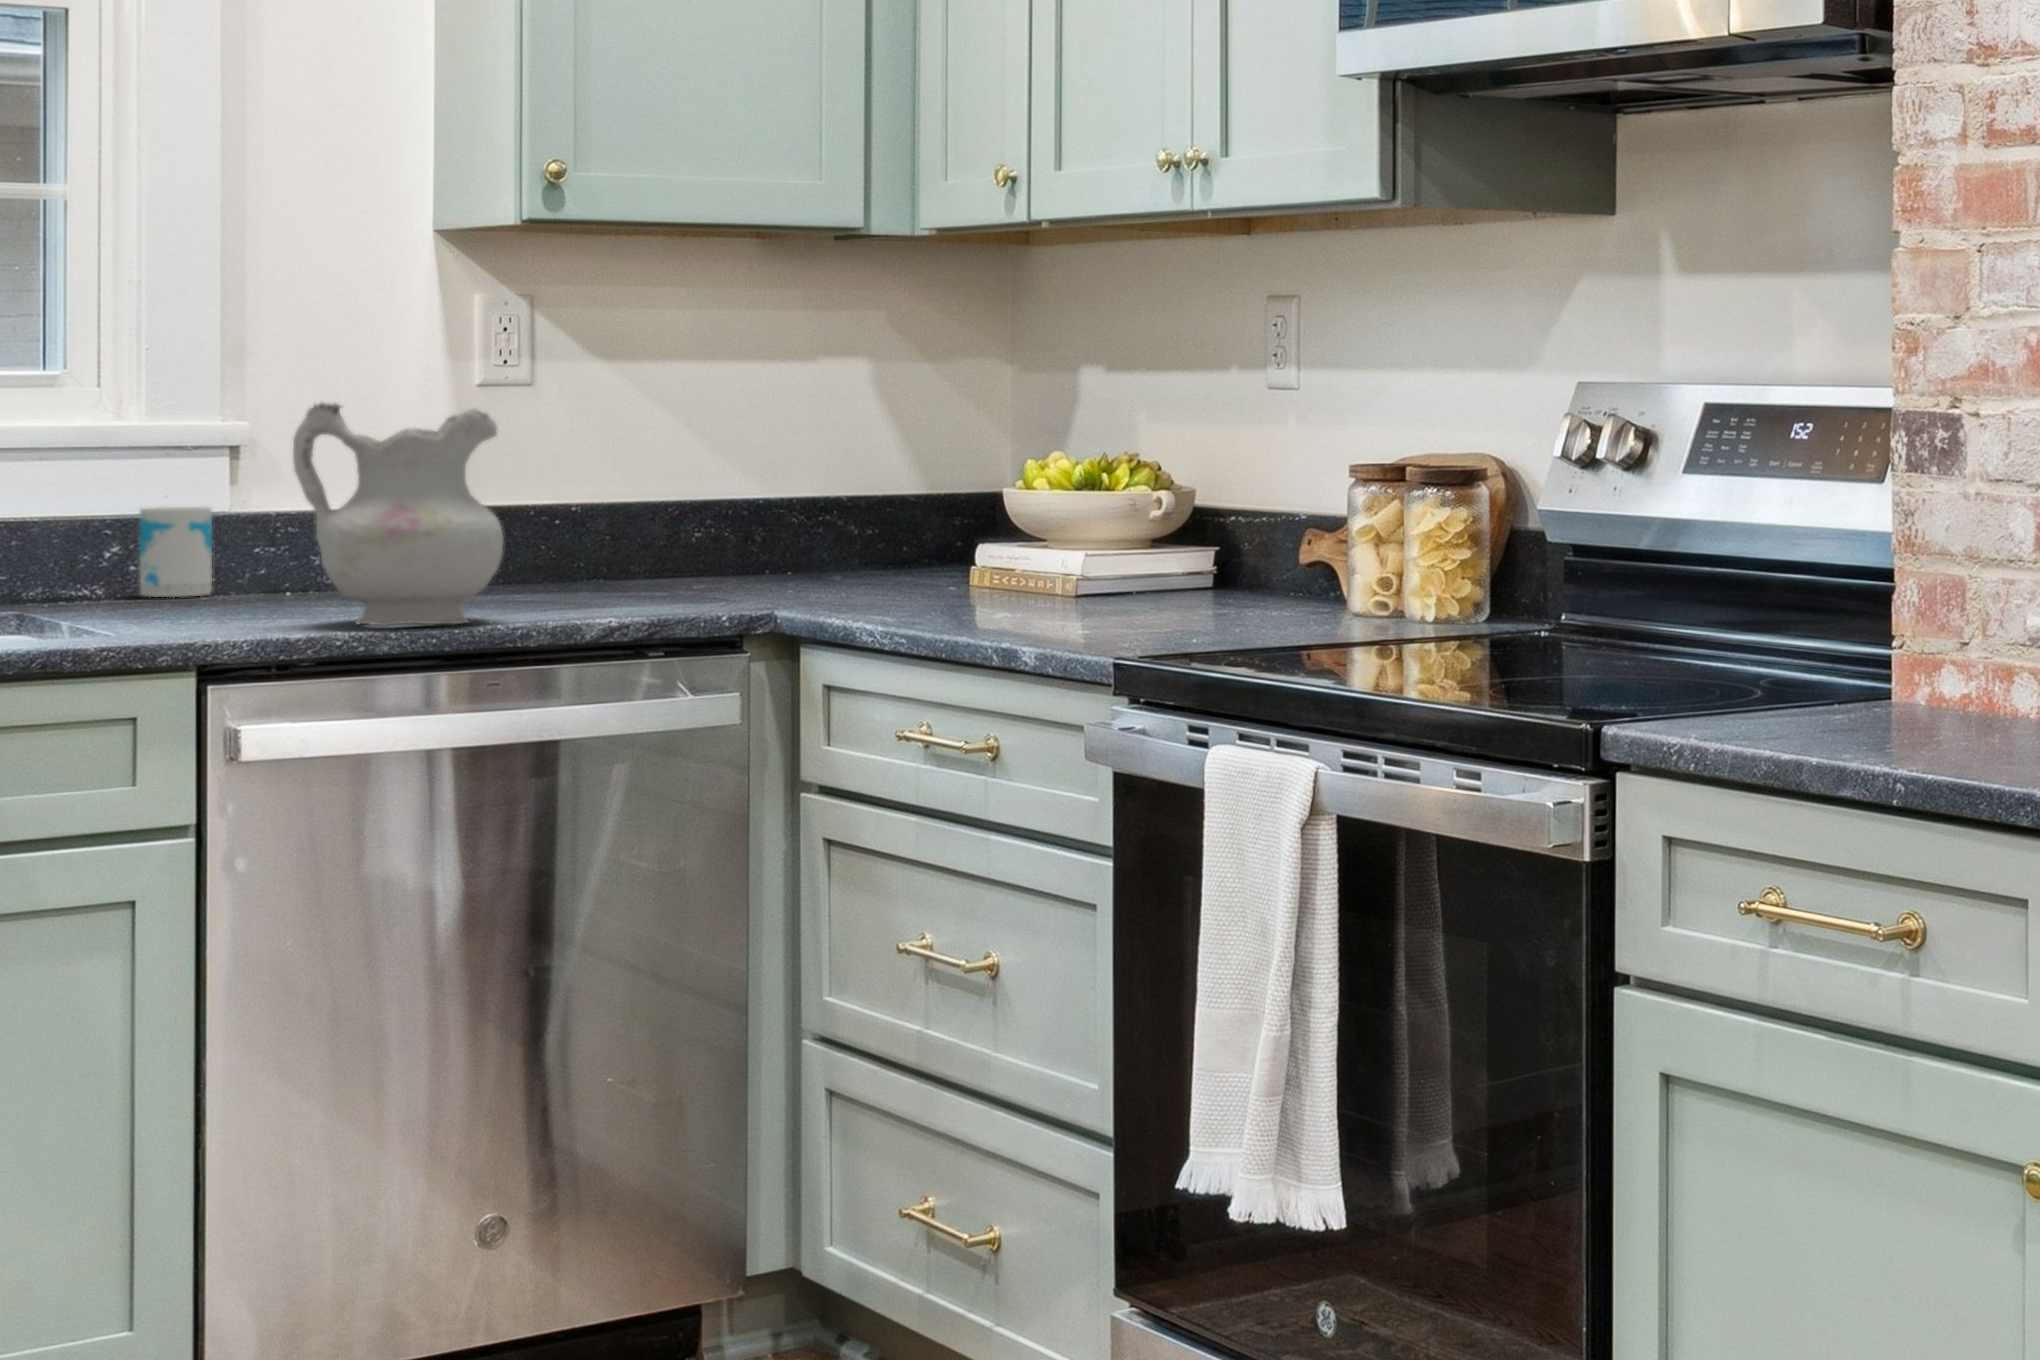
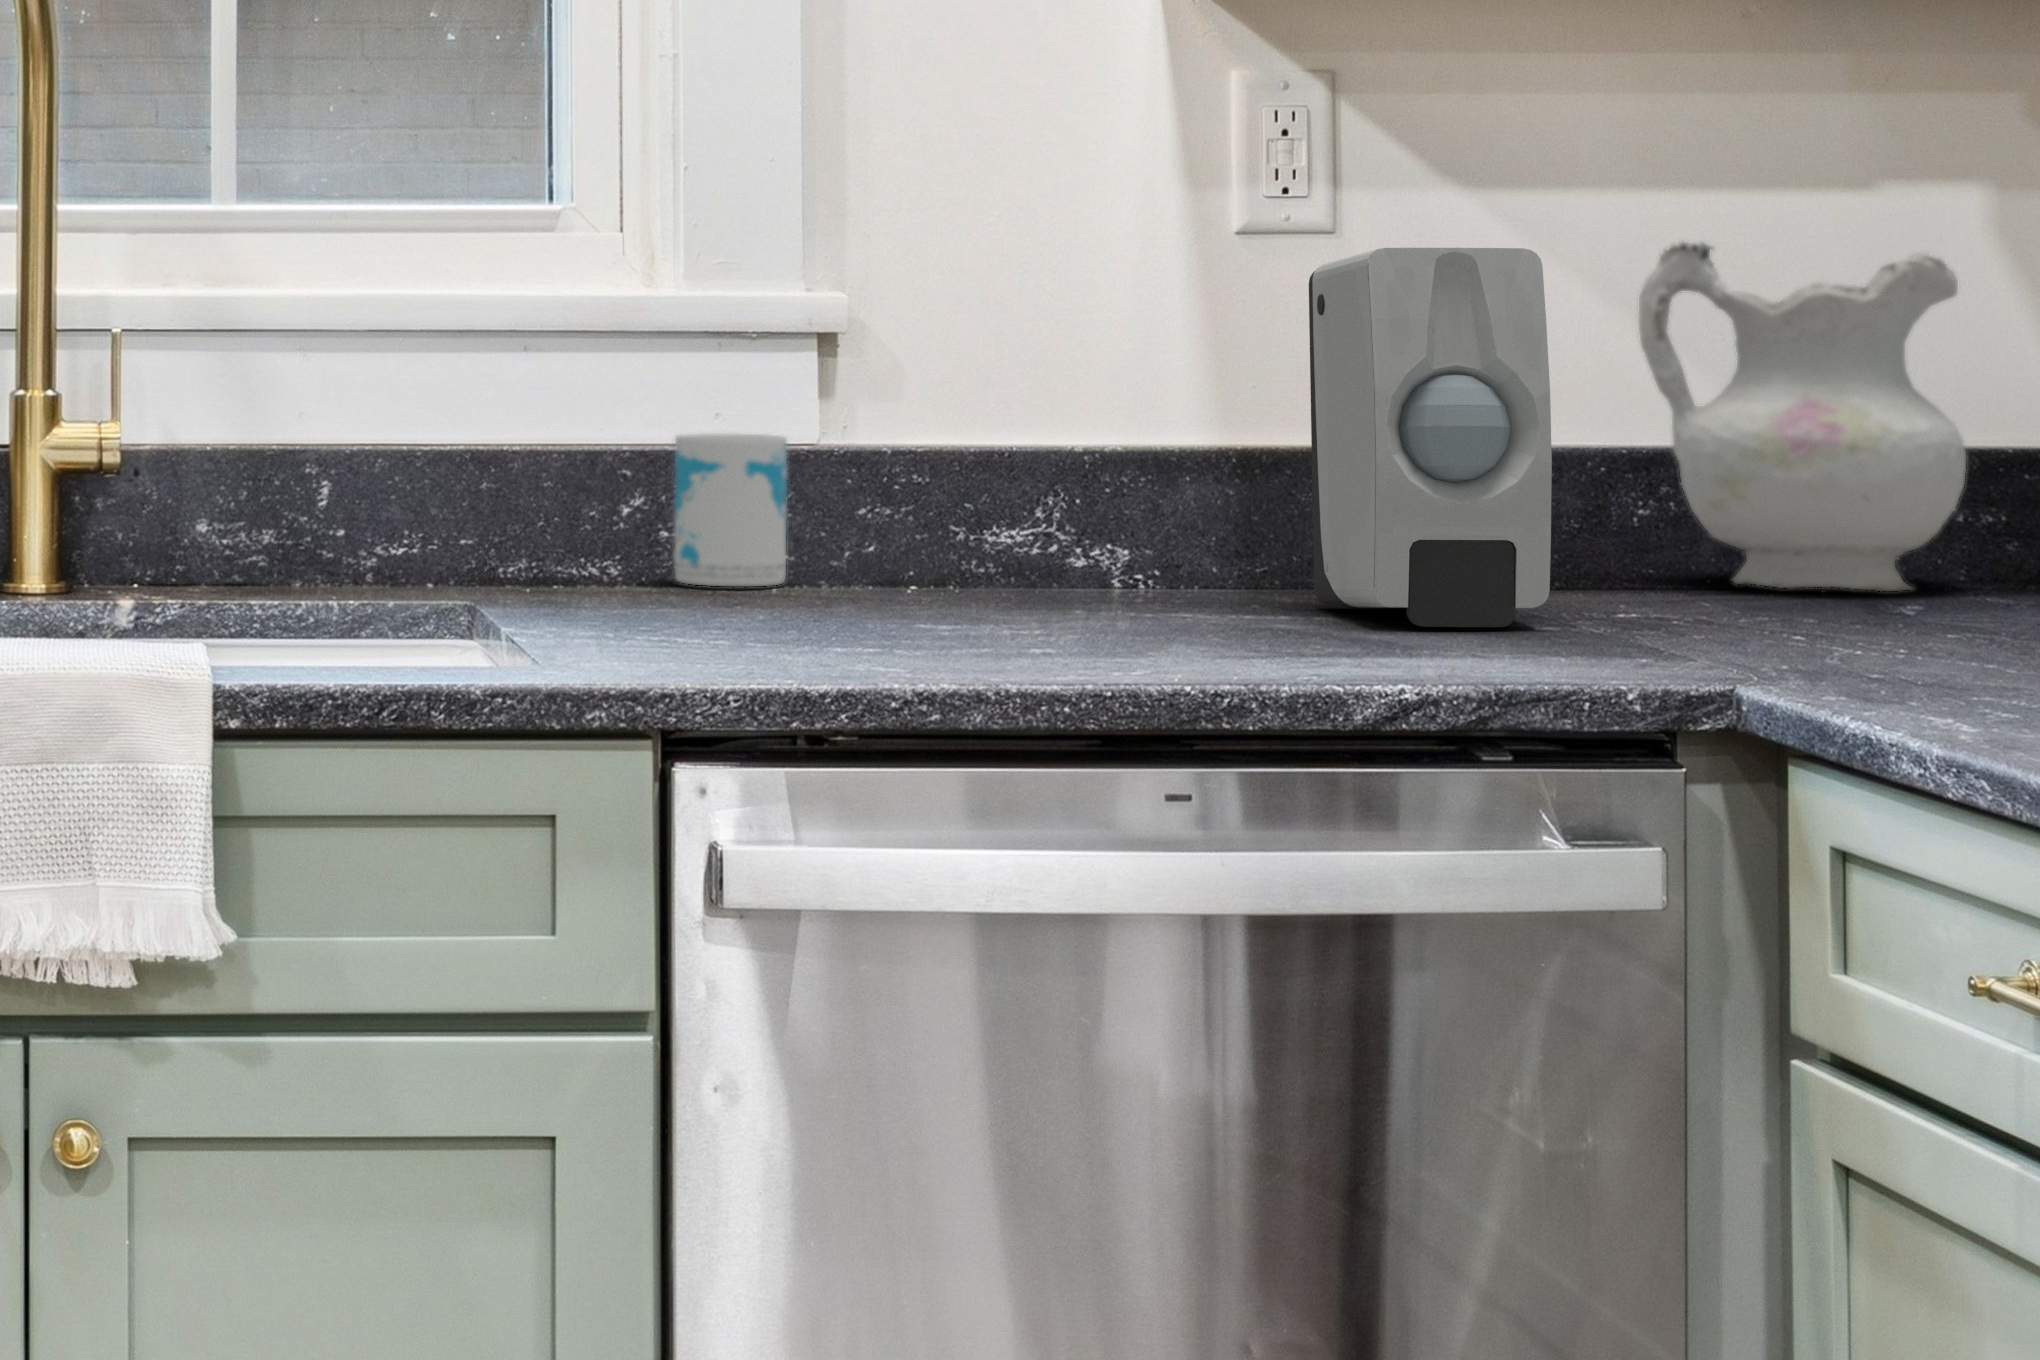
soap dispenser: none [528,394,667,597] -> present [1309,248,1552,627]
ceramic pitcher: present [293,403,503,625] -> present [1639,242,1966,591]

